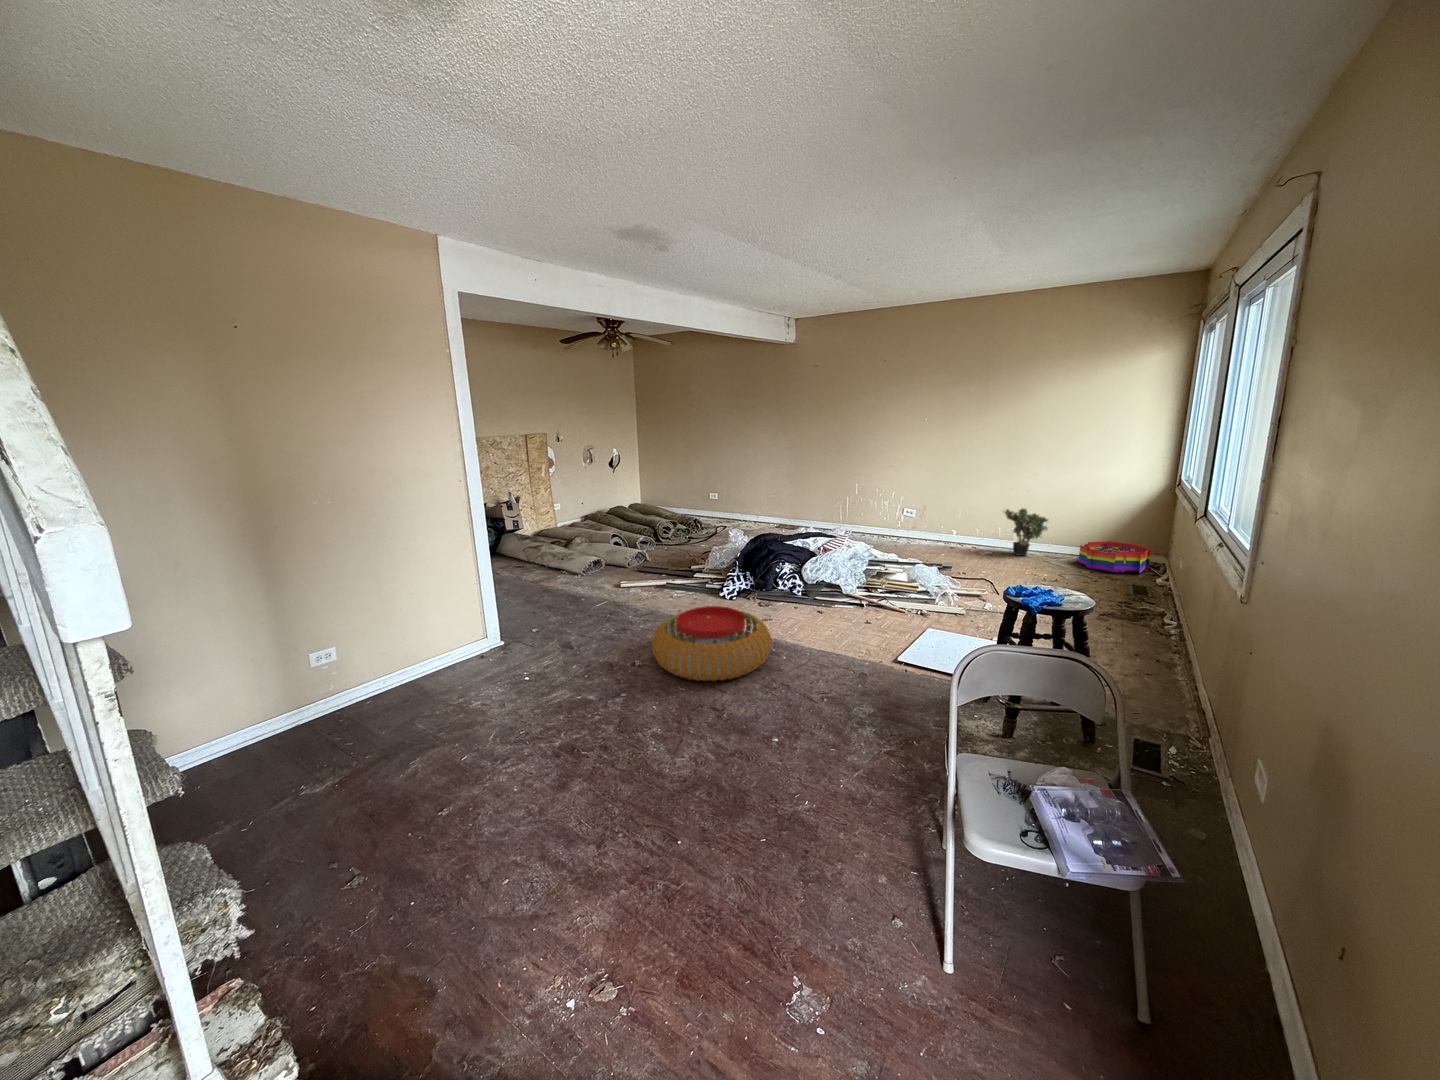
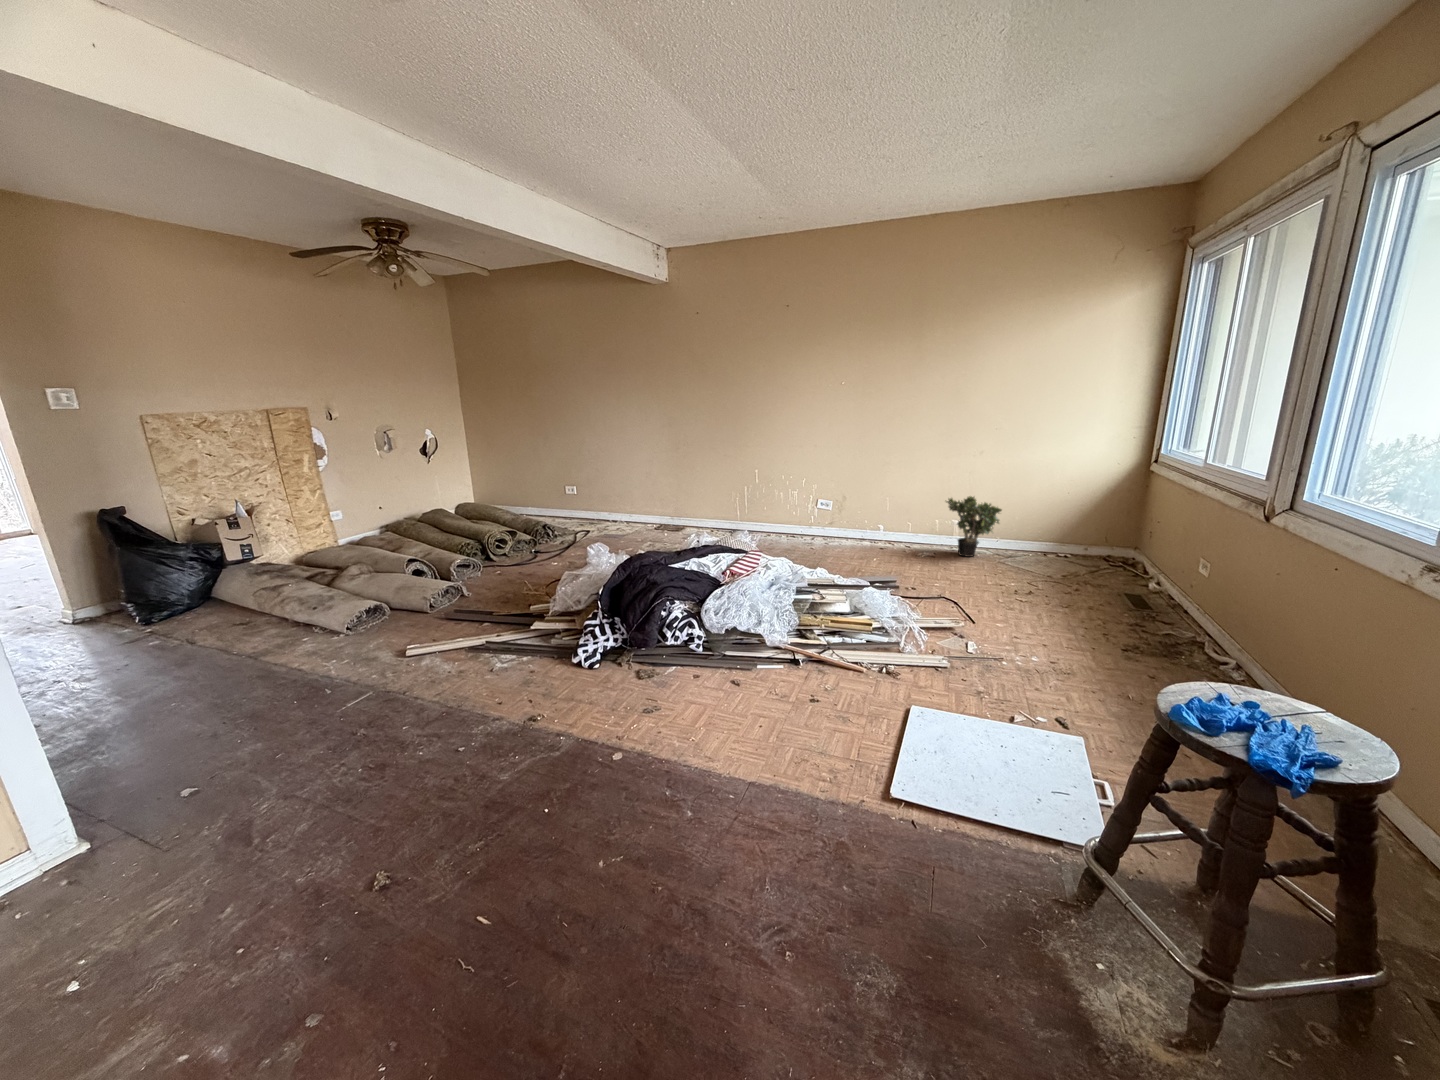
storage bin: present [1078,541,1151,573] -> none [1039,533,1128,575]
pouf: present [652,606,771,681] -> none [402,720,662,938]

